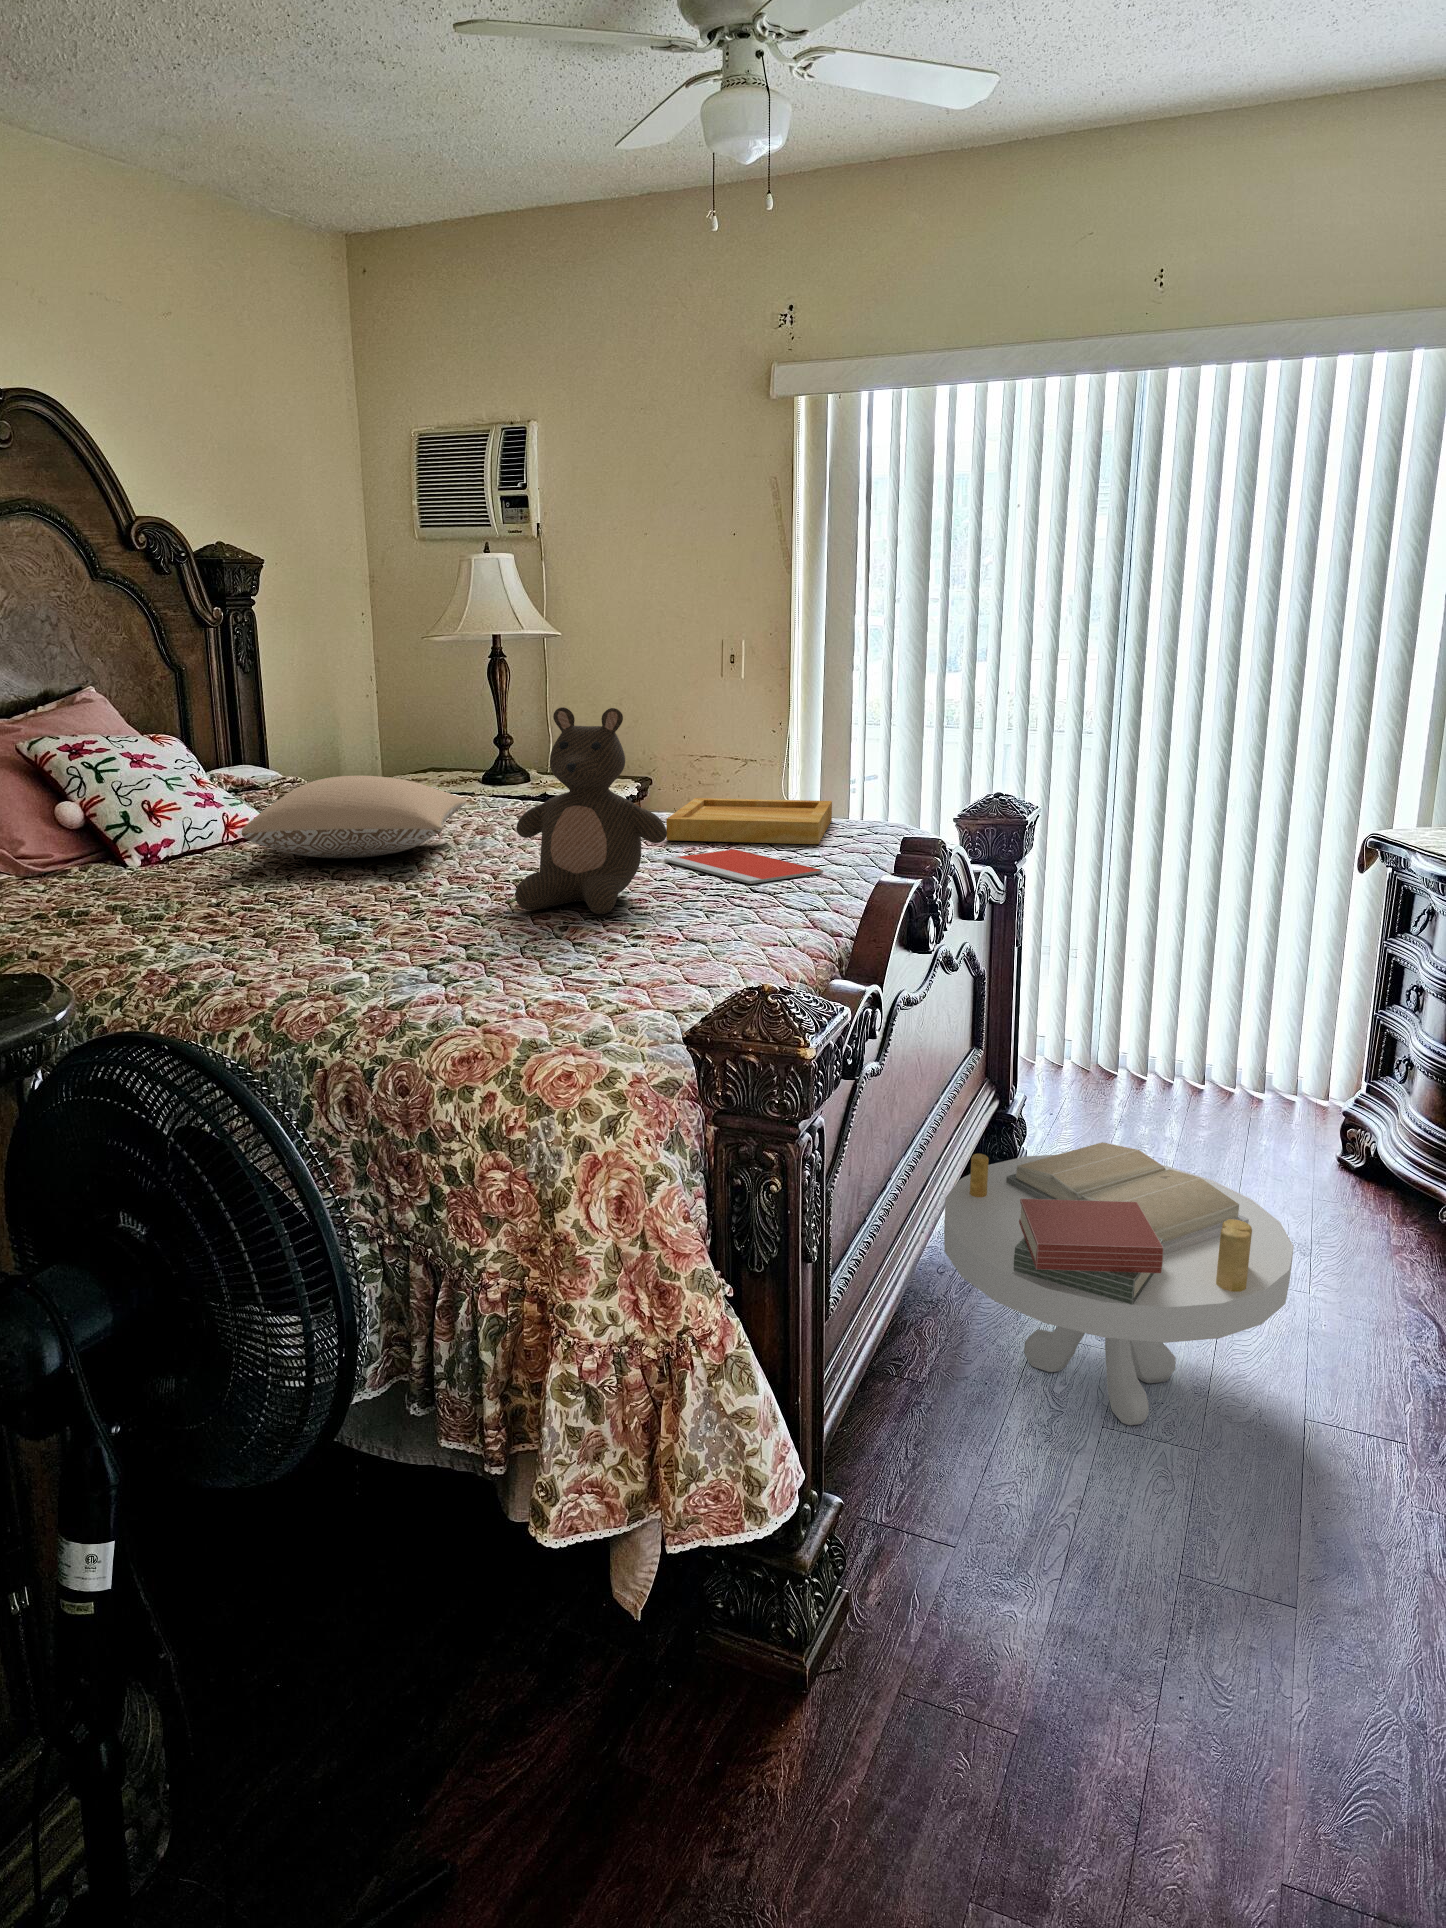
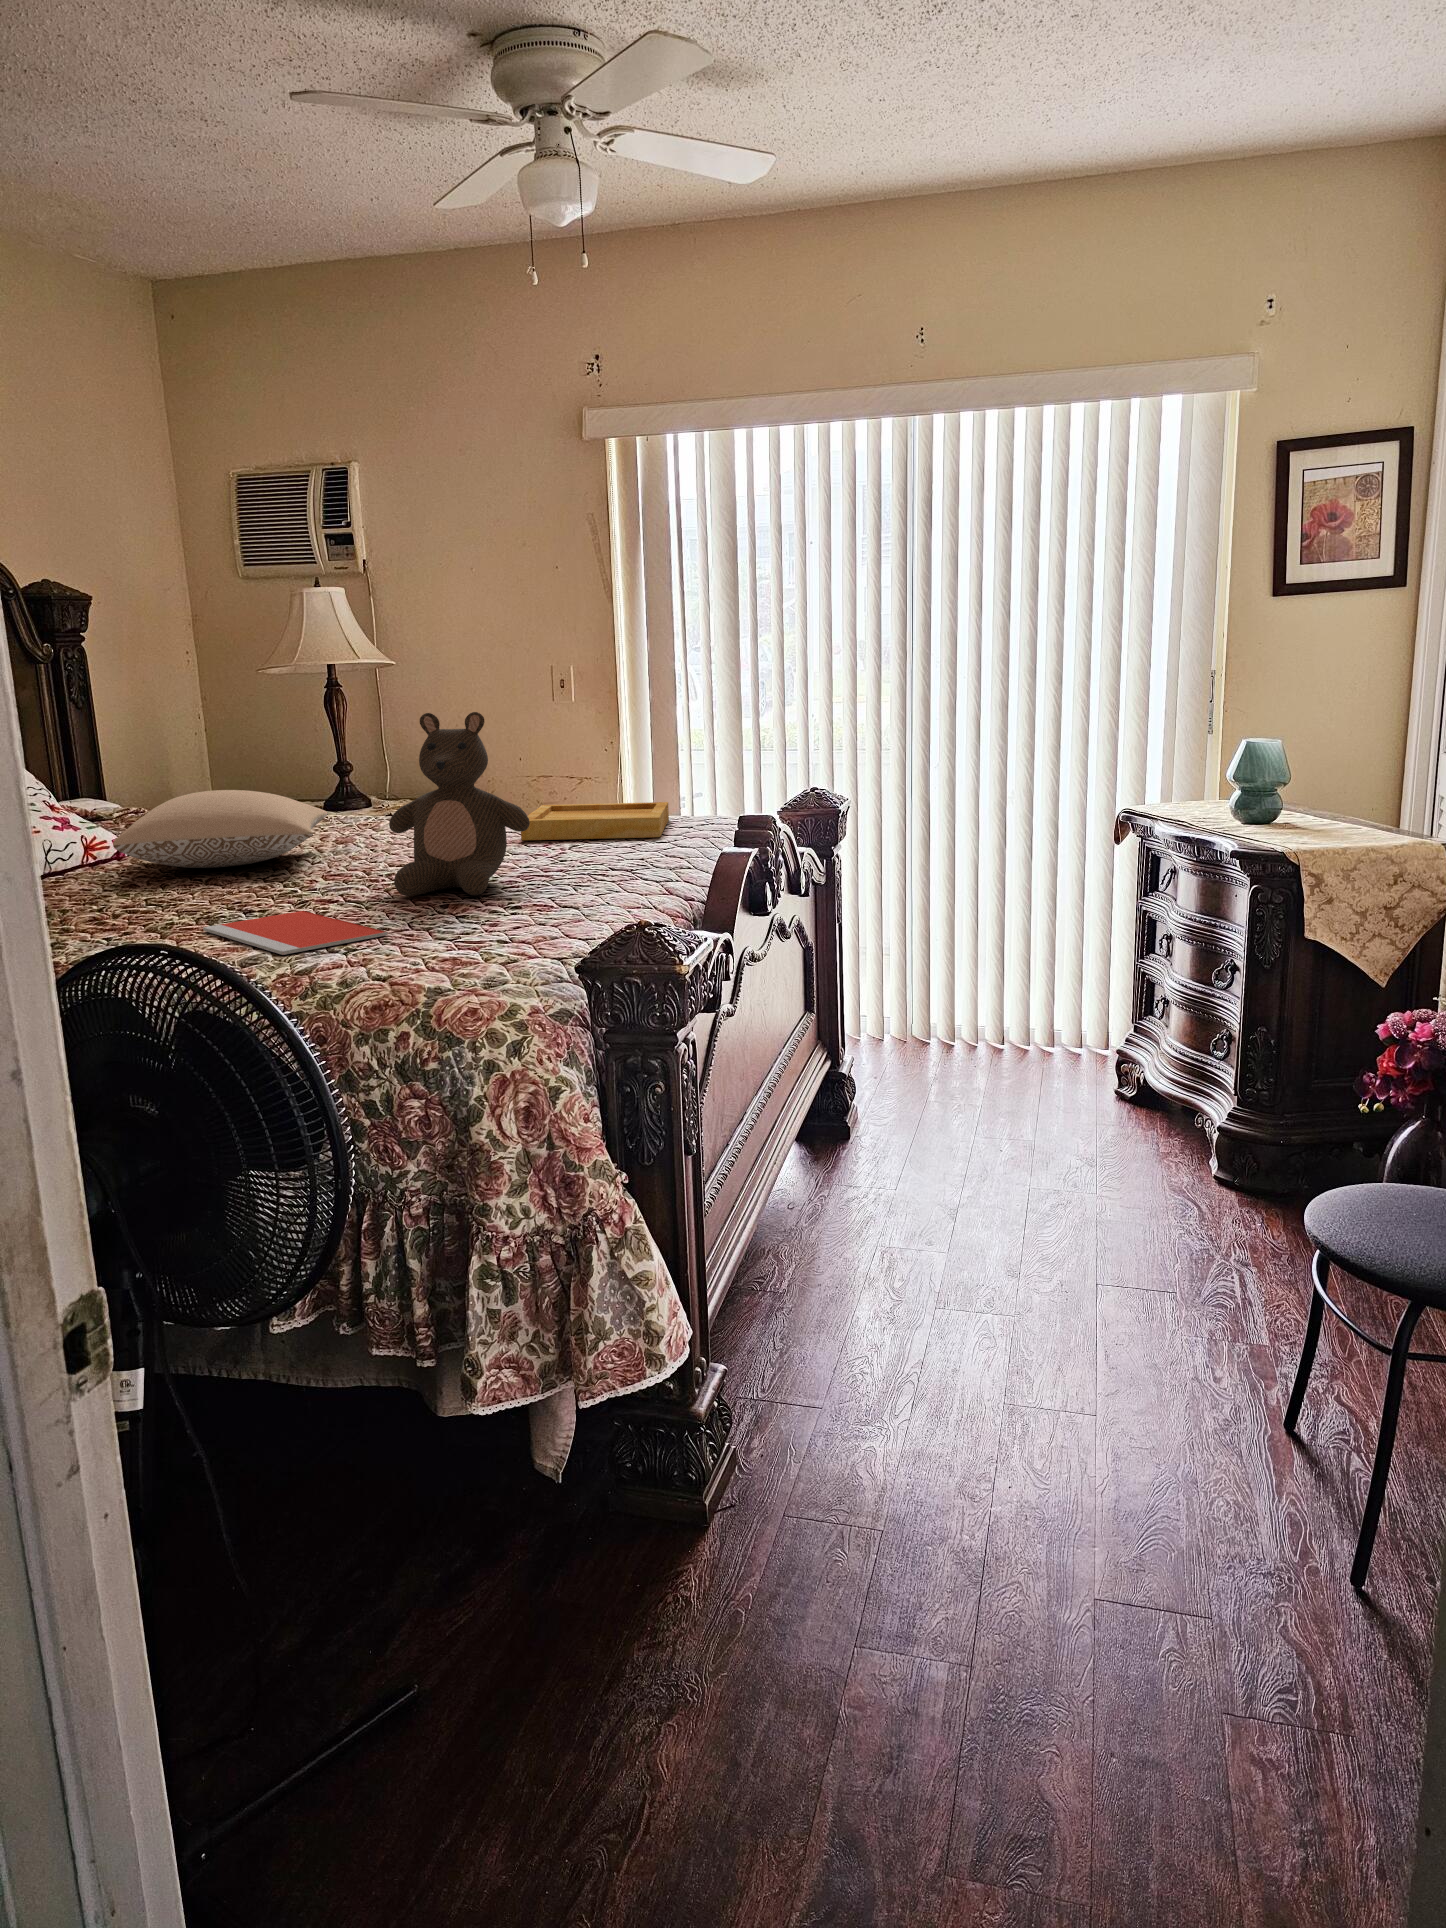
notebook: present [664,849,823,884] -> present [203,911,388,955]
side table: present [944,1142,1294,1425] -> none [793,1074,1077,1303]

